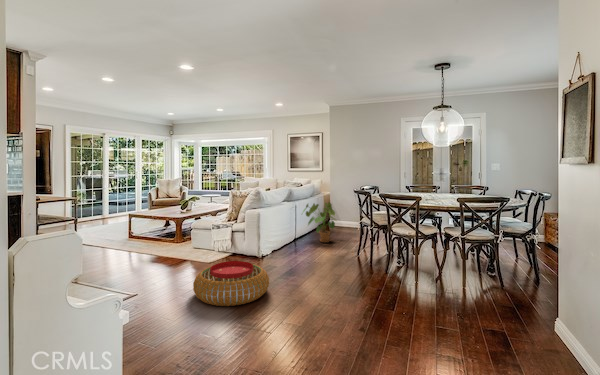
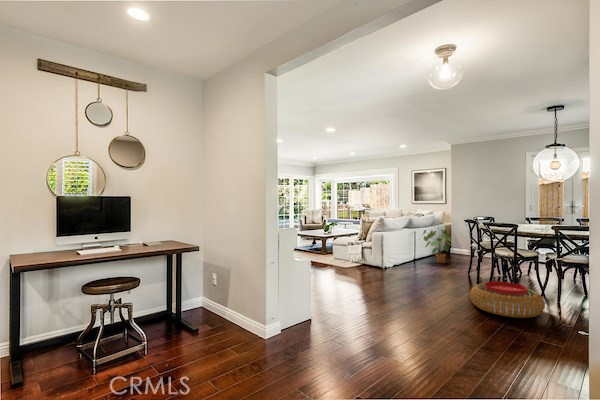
pouf: present [193,261,269,306] -> present [470,281,545,318]

